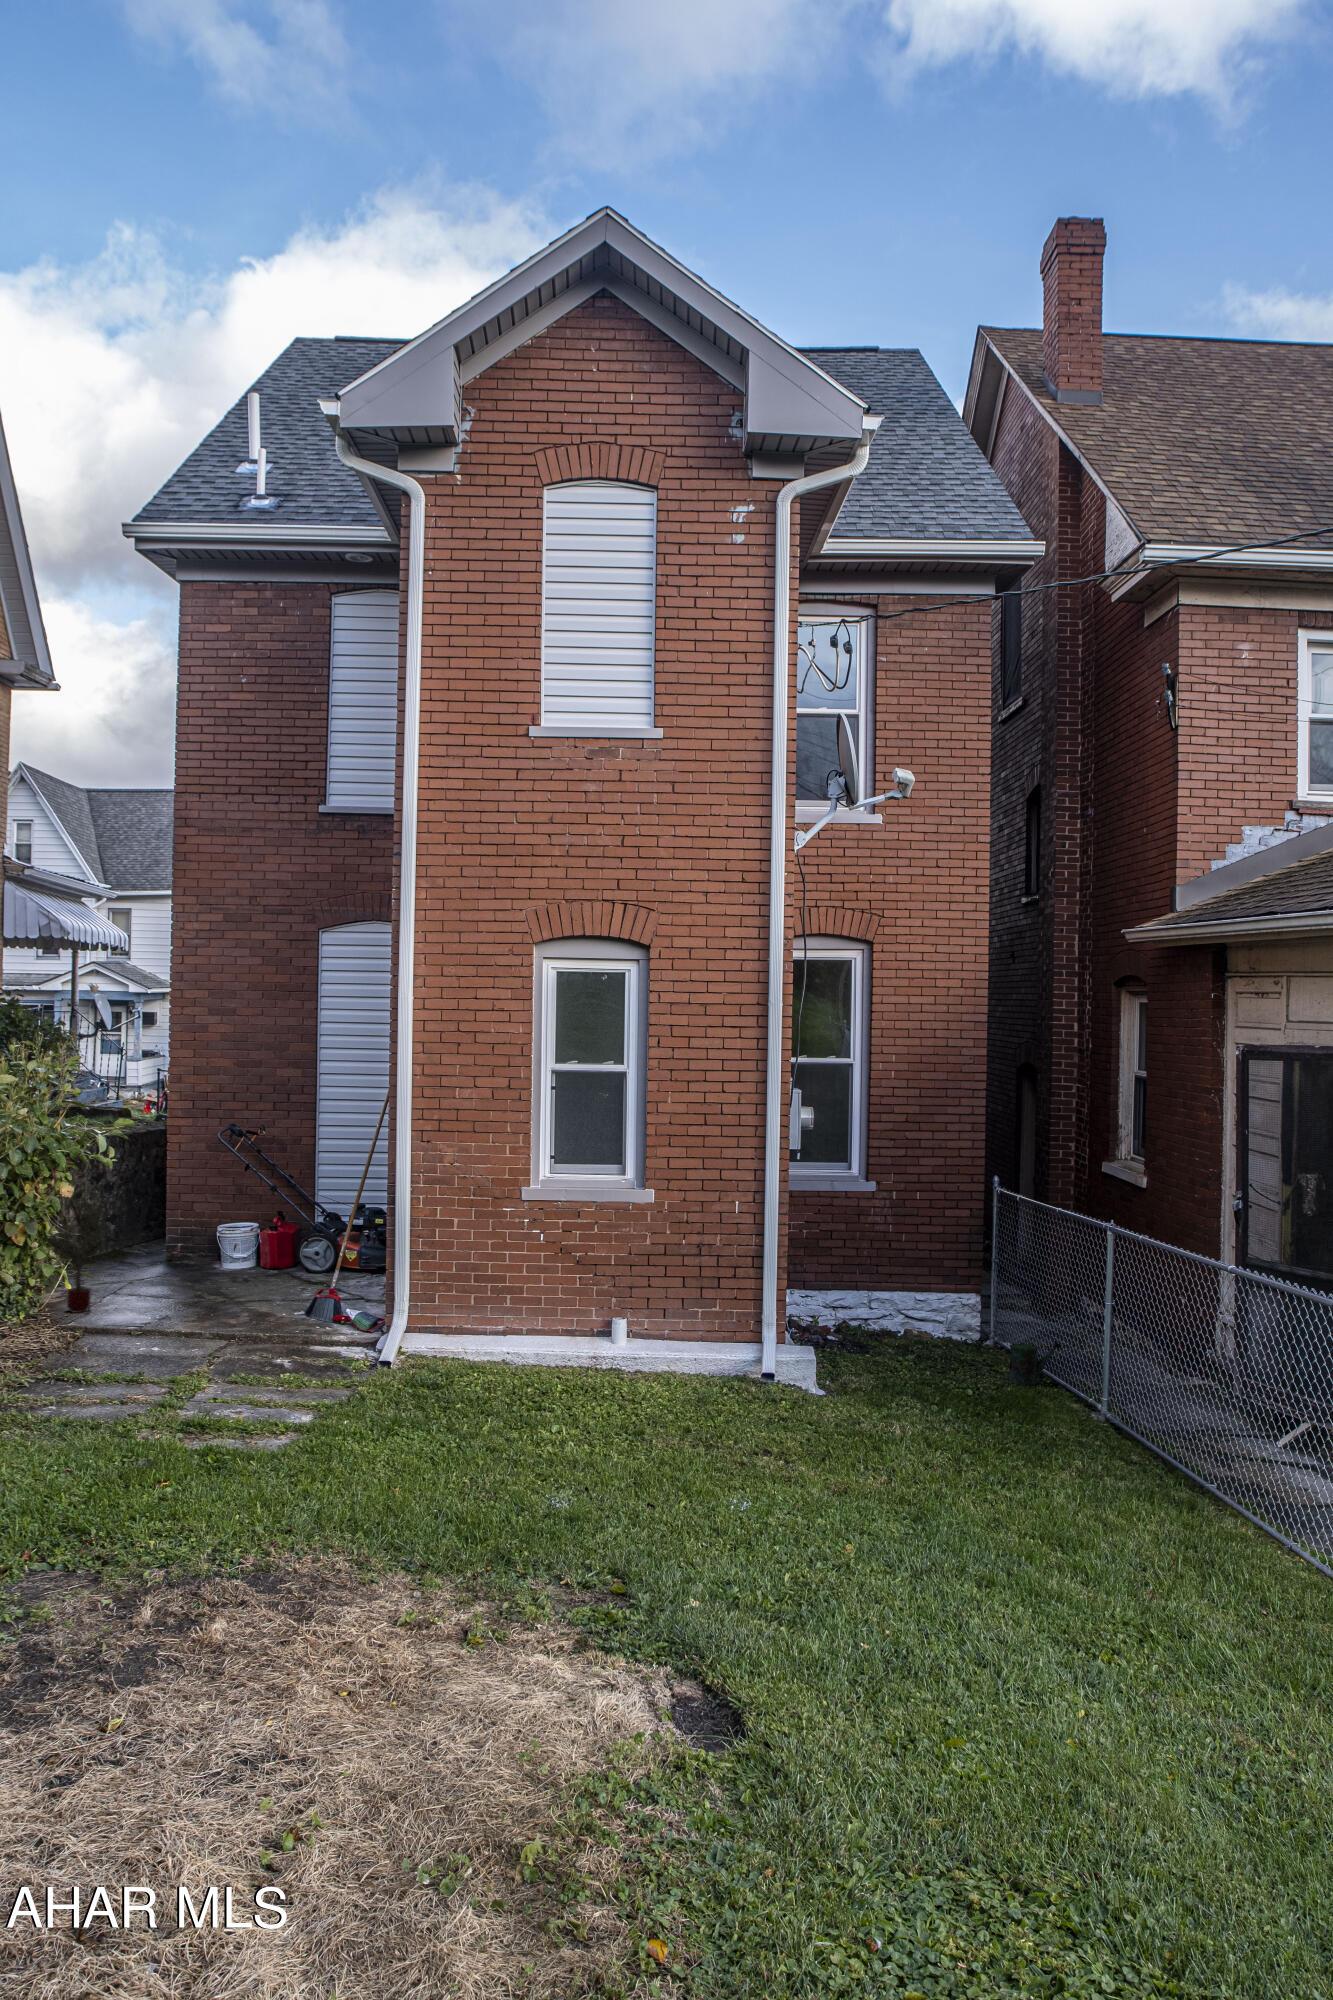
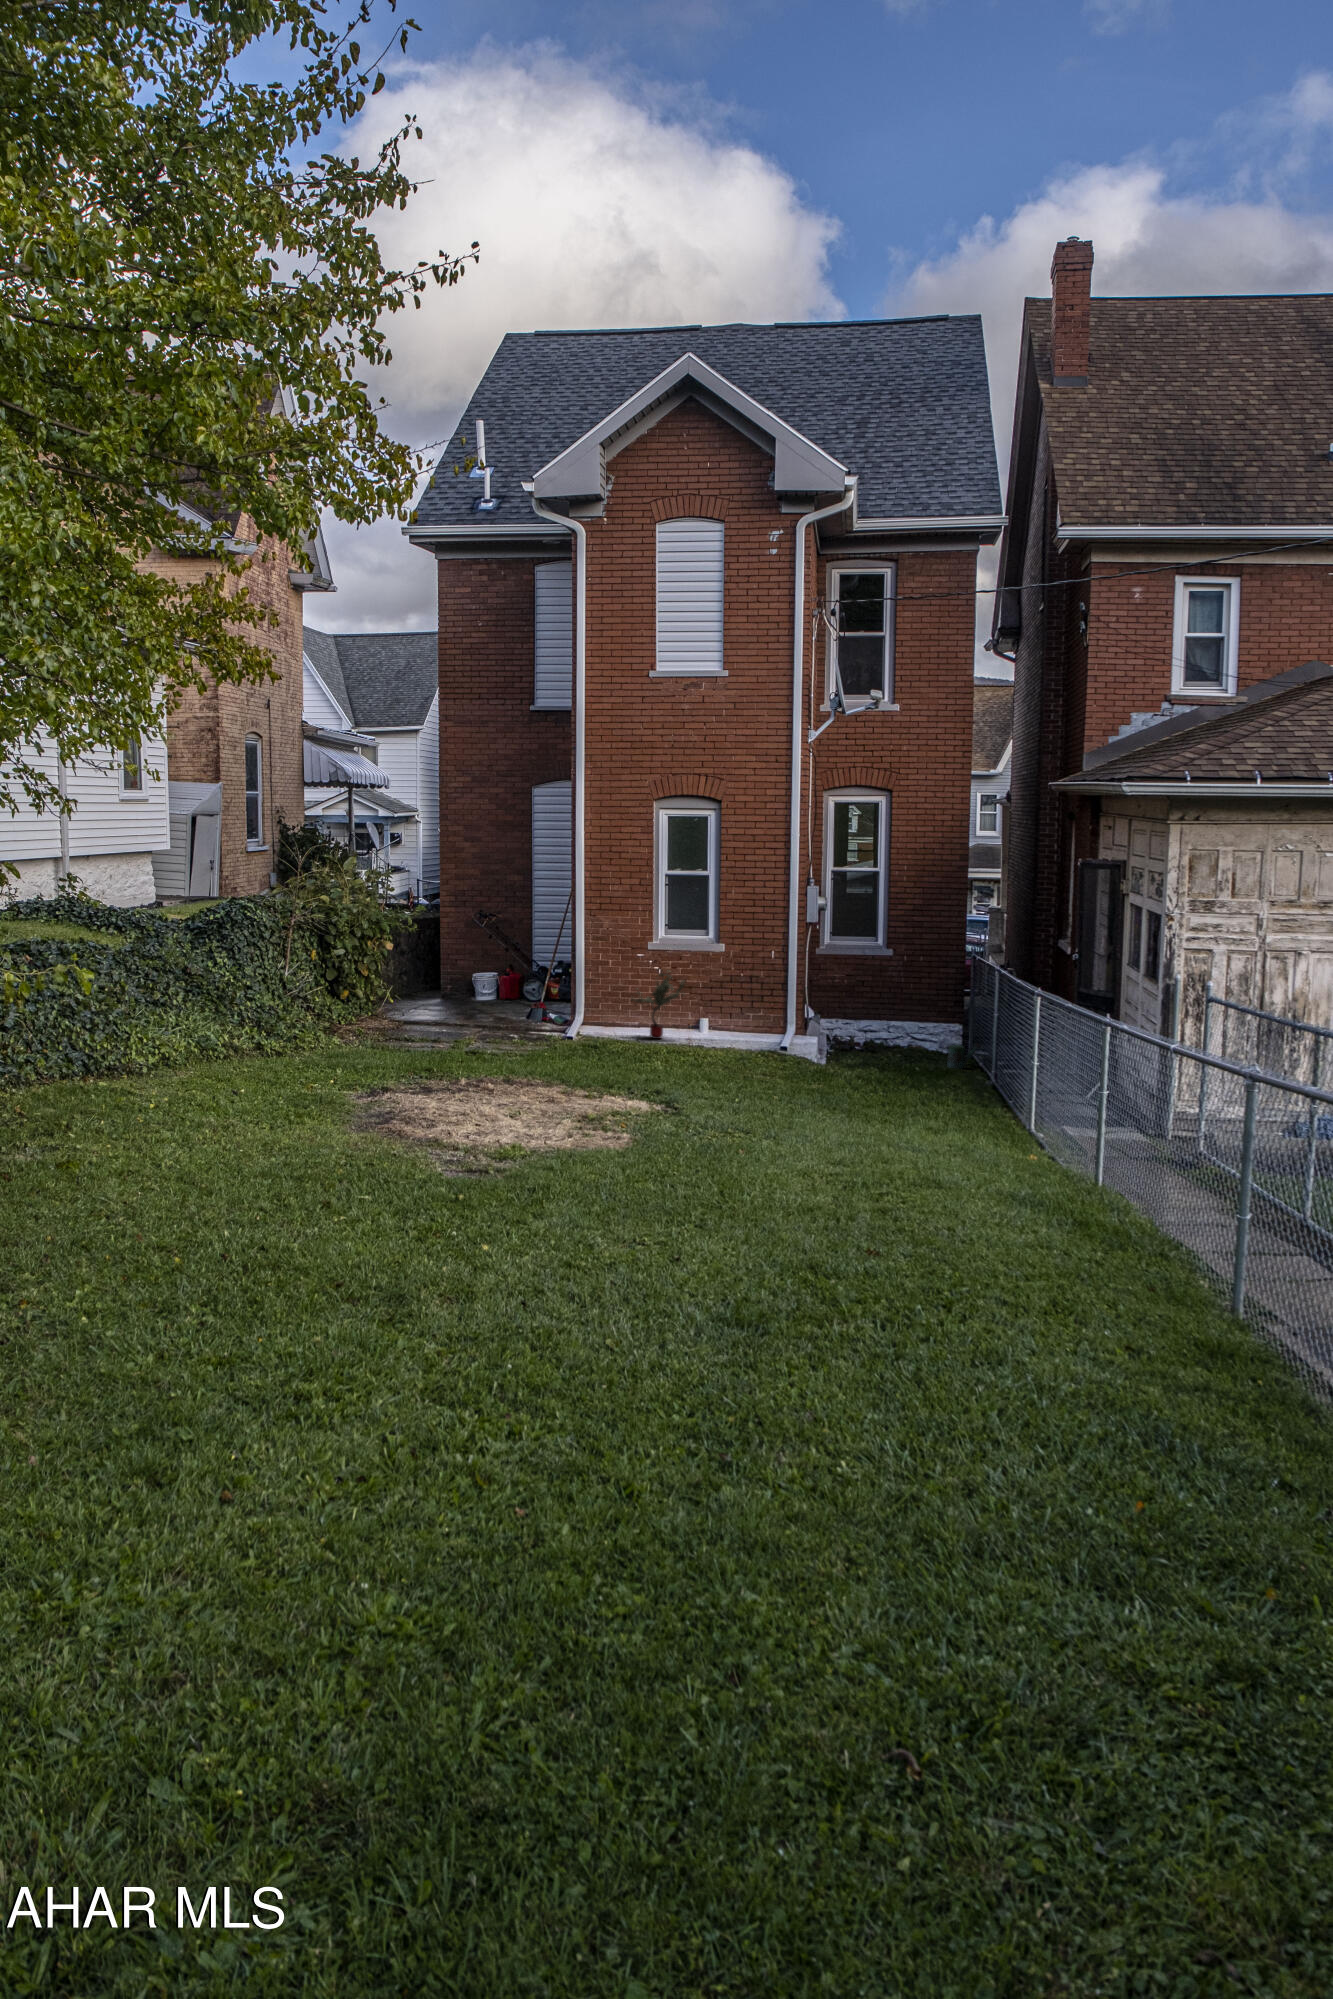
potted tree: present [47,1197,107,1313] -> present [631,971,685,1039]

